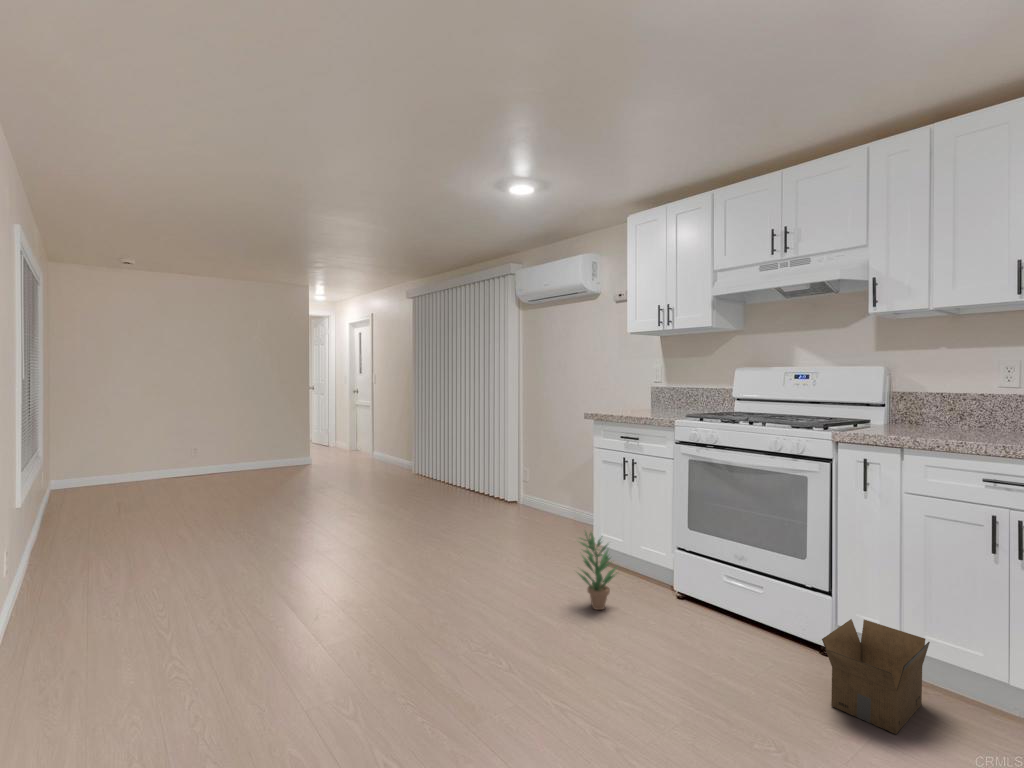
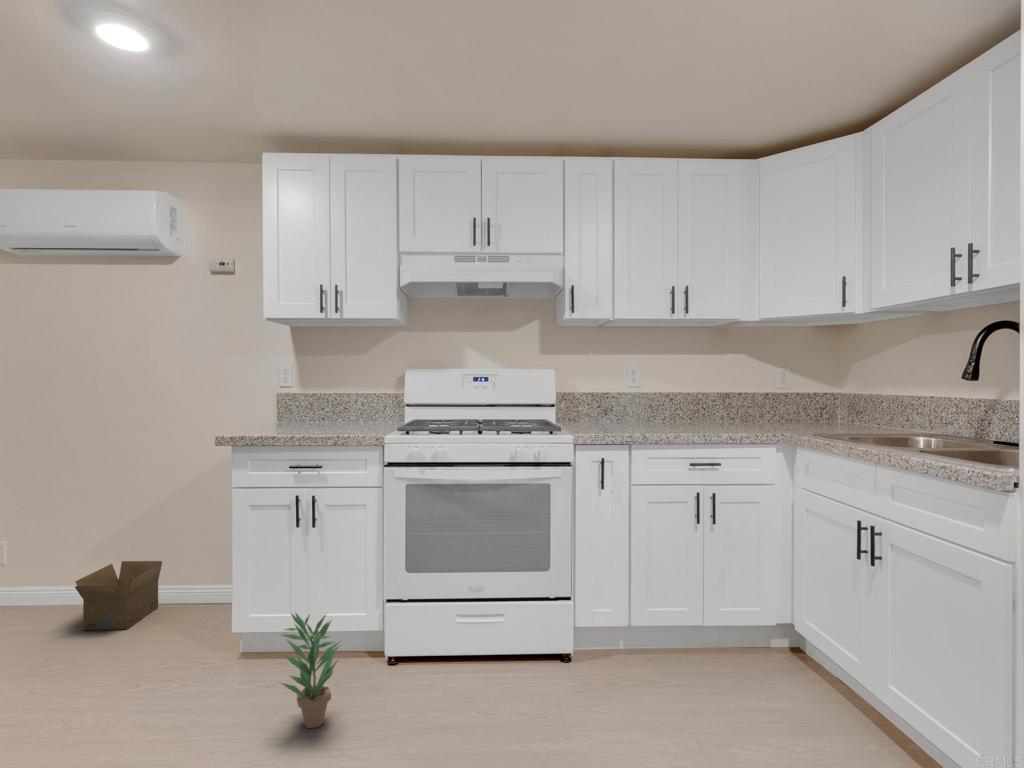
cardboard box: present [822,619,930,734] -> present [75,561,162,630]

